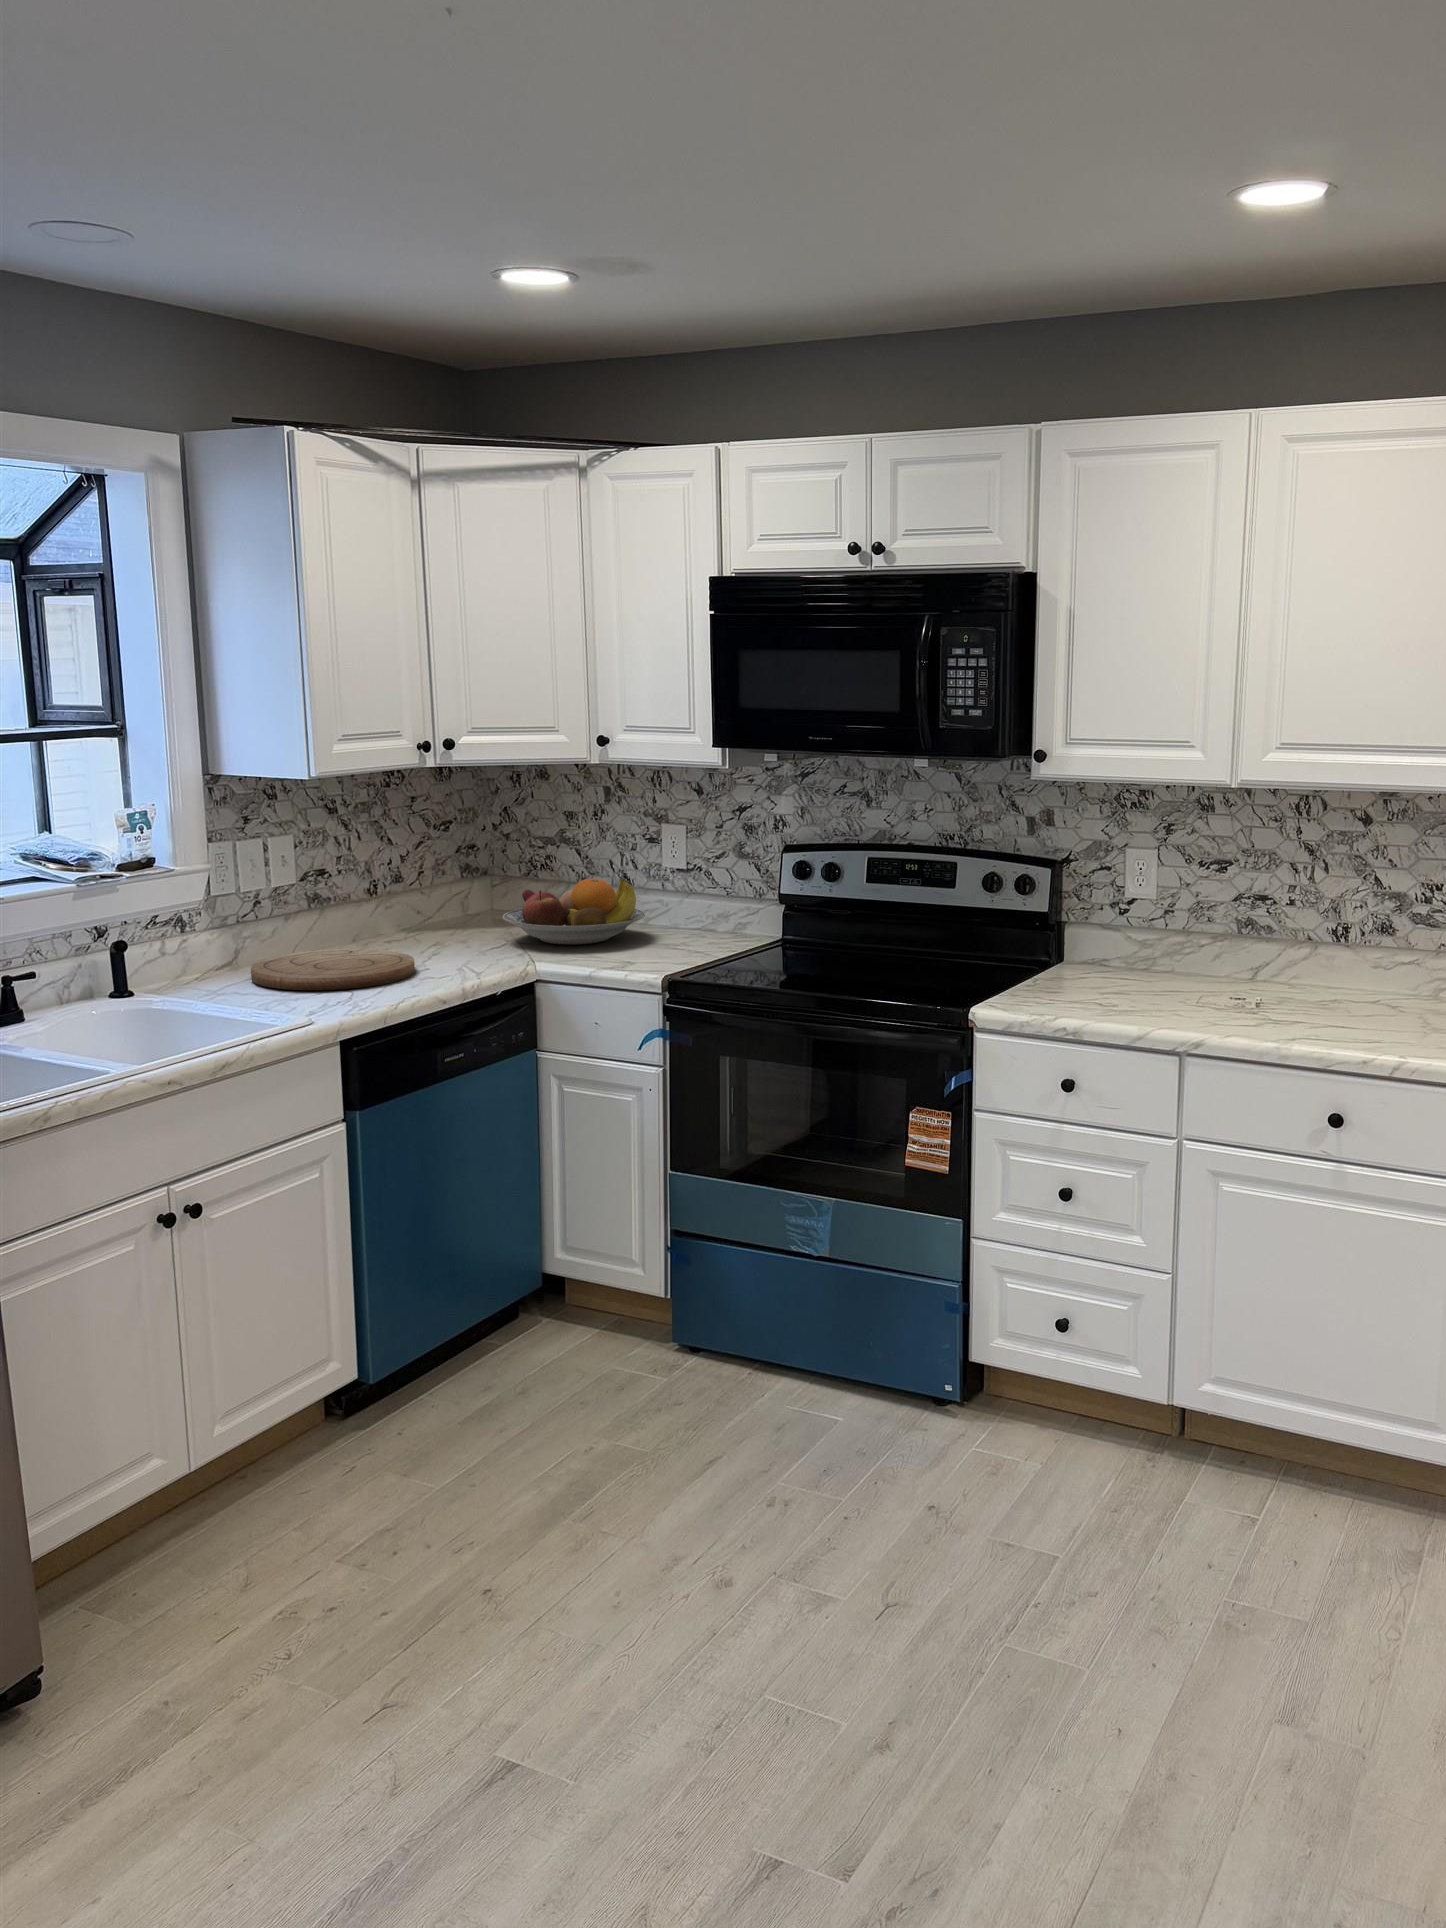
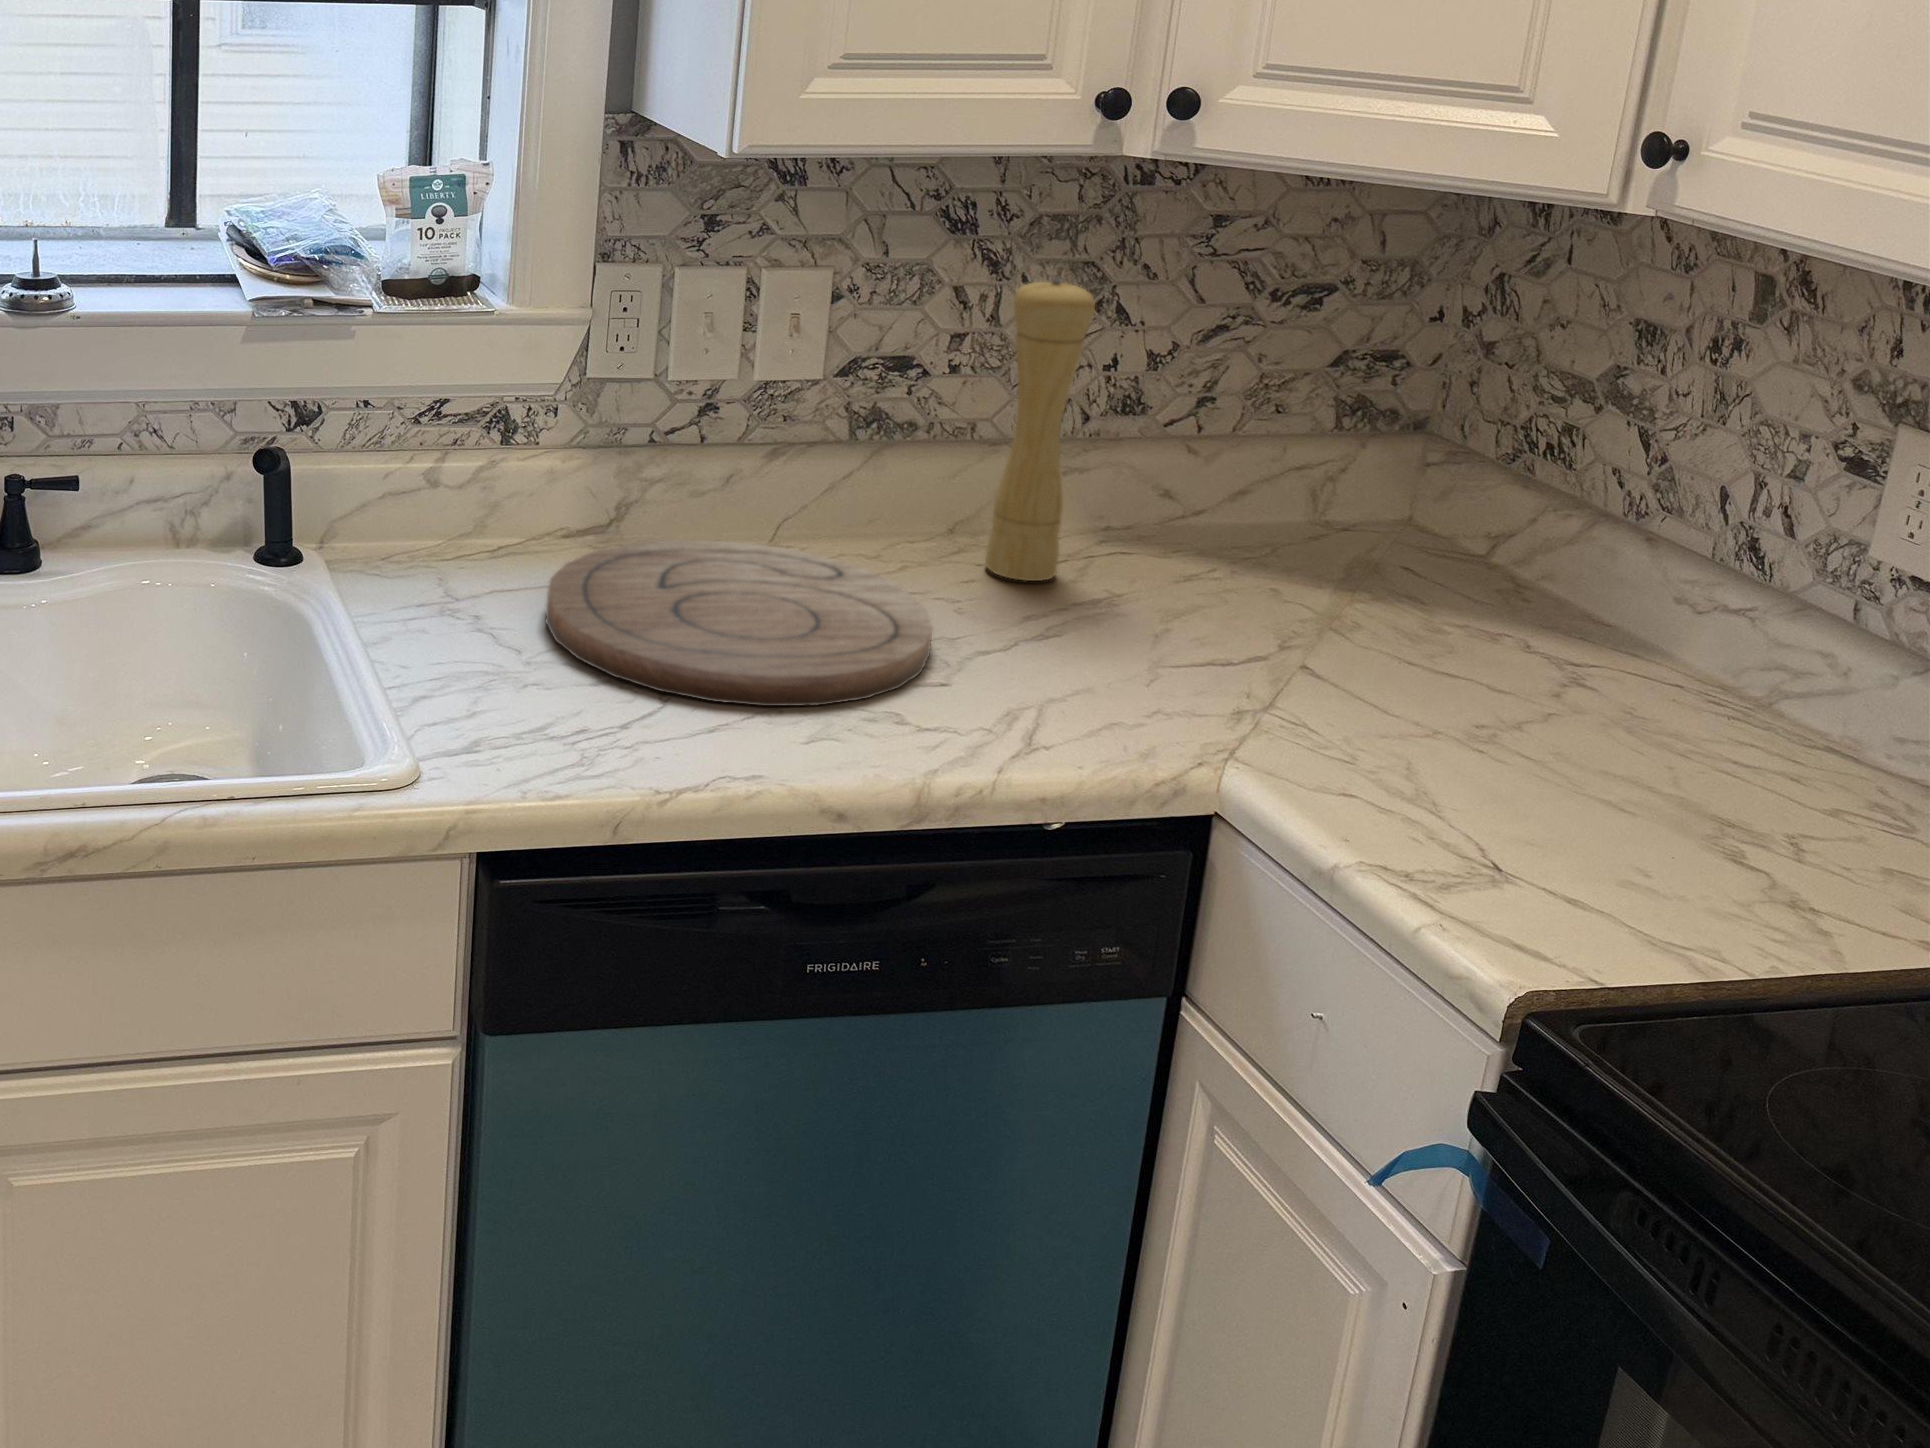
pepper mill: none [375,823,411,947] -> present [985,279,1095,581]
fruit bowl: present [503,879,645,945] -> none [1273,521,1728,736]

